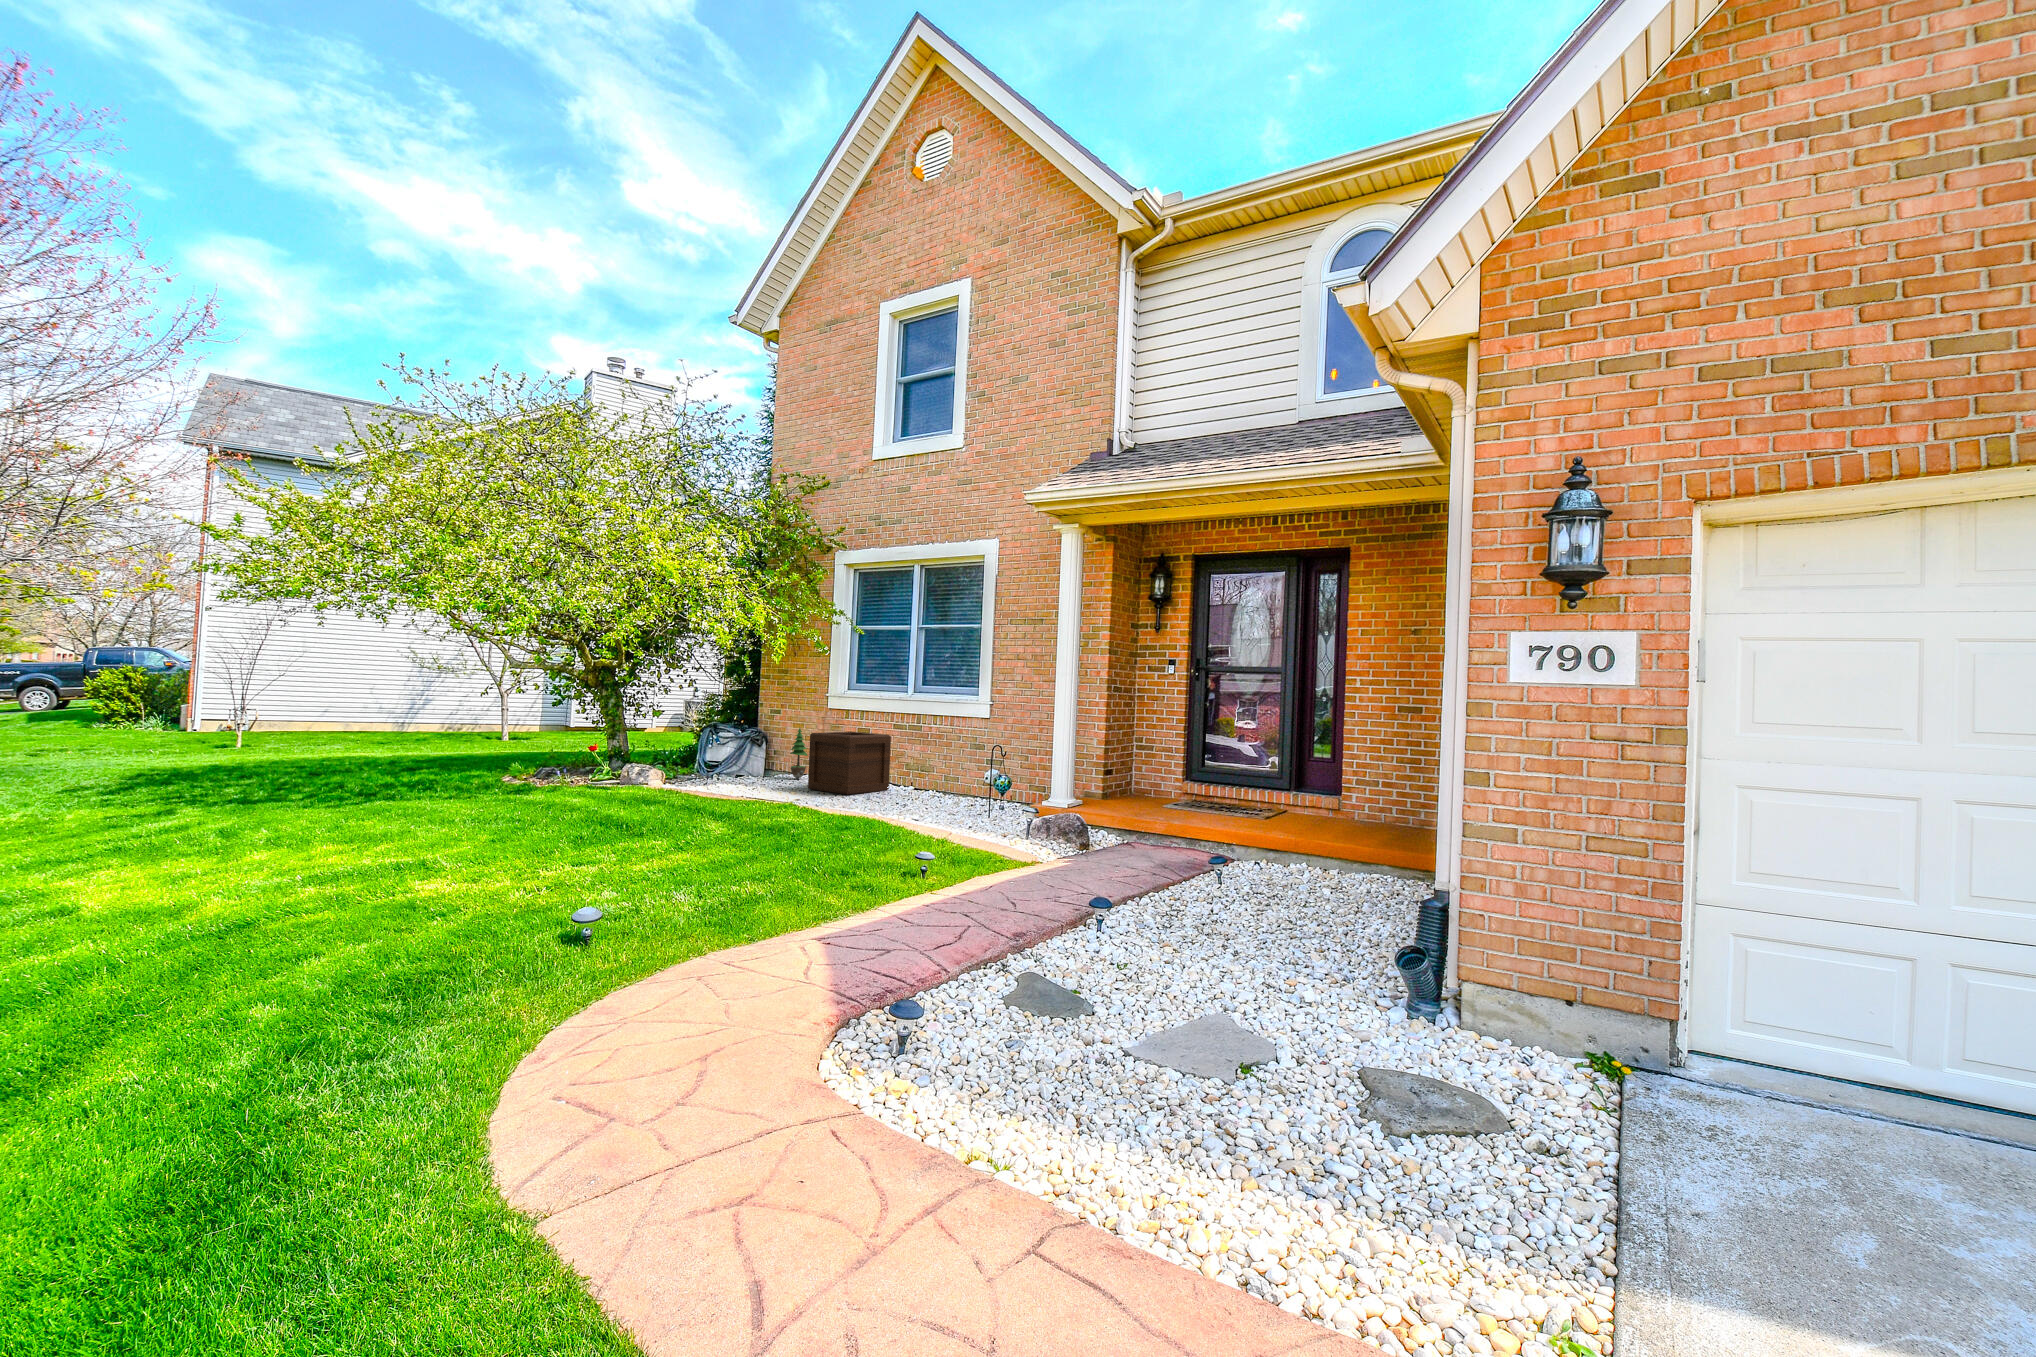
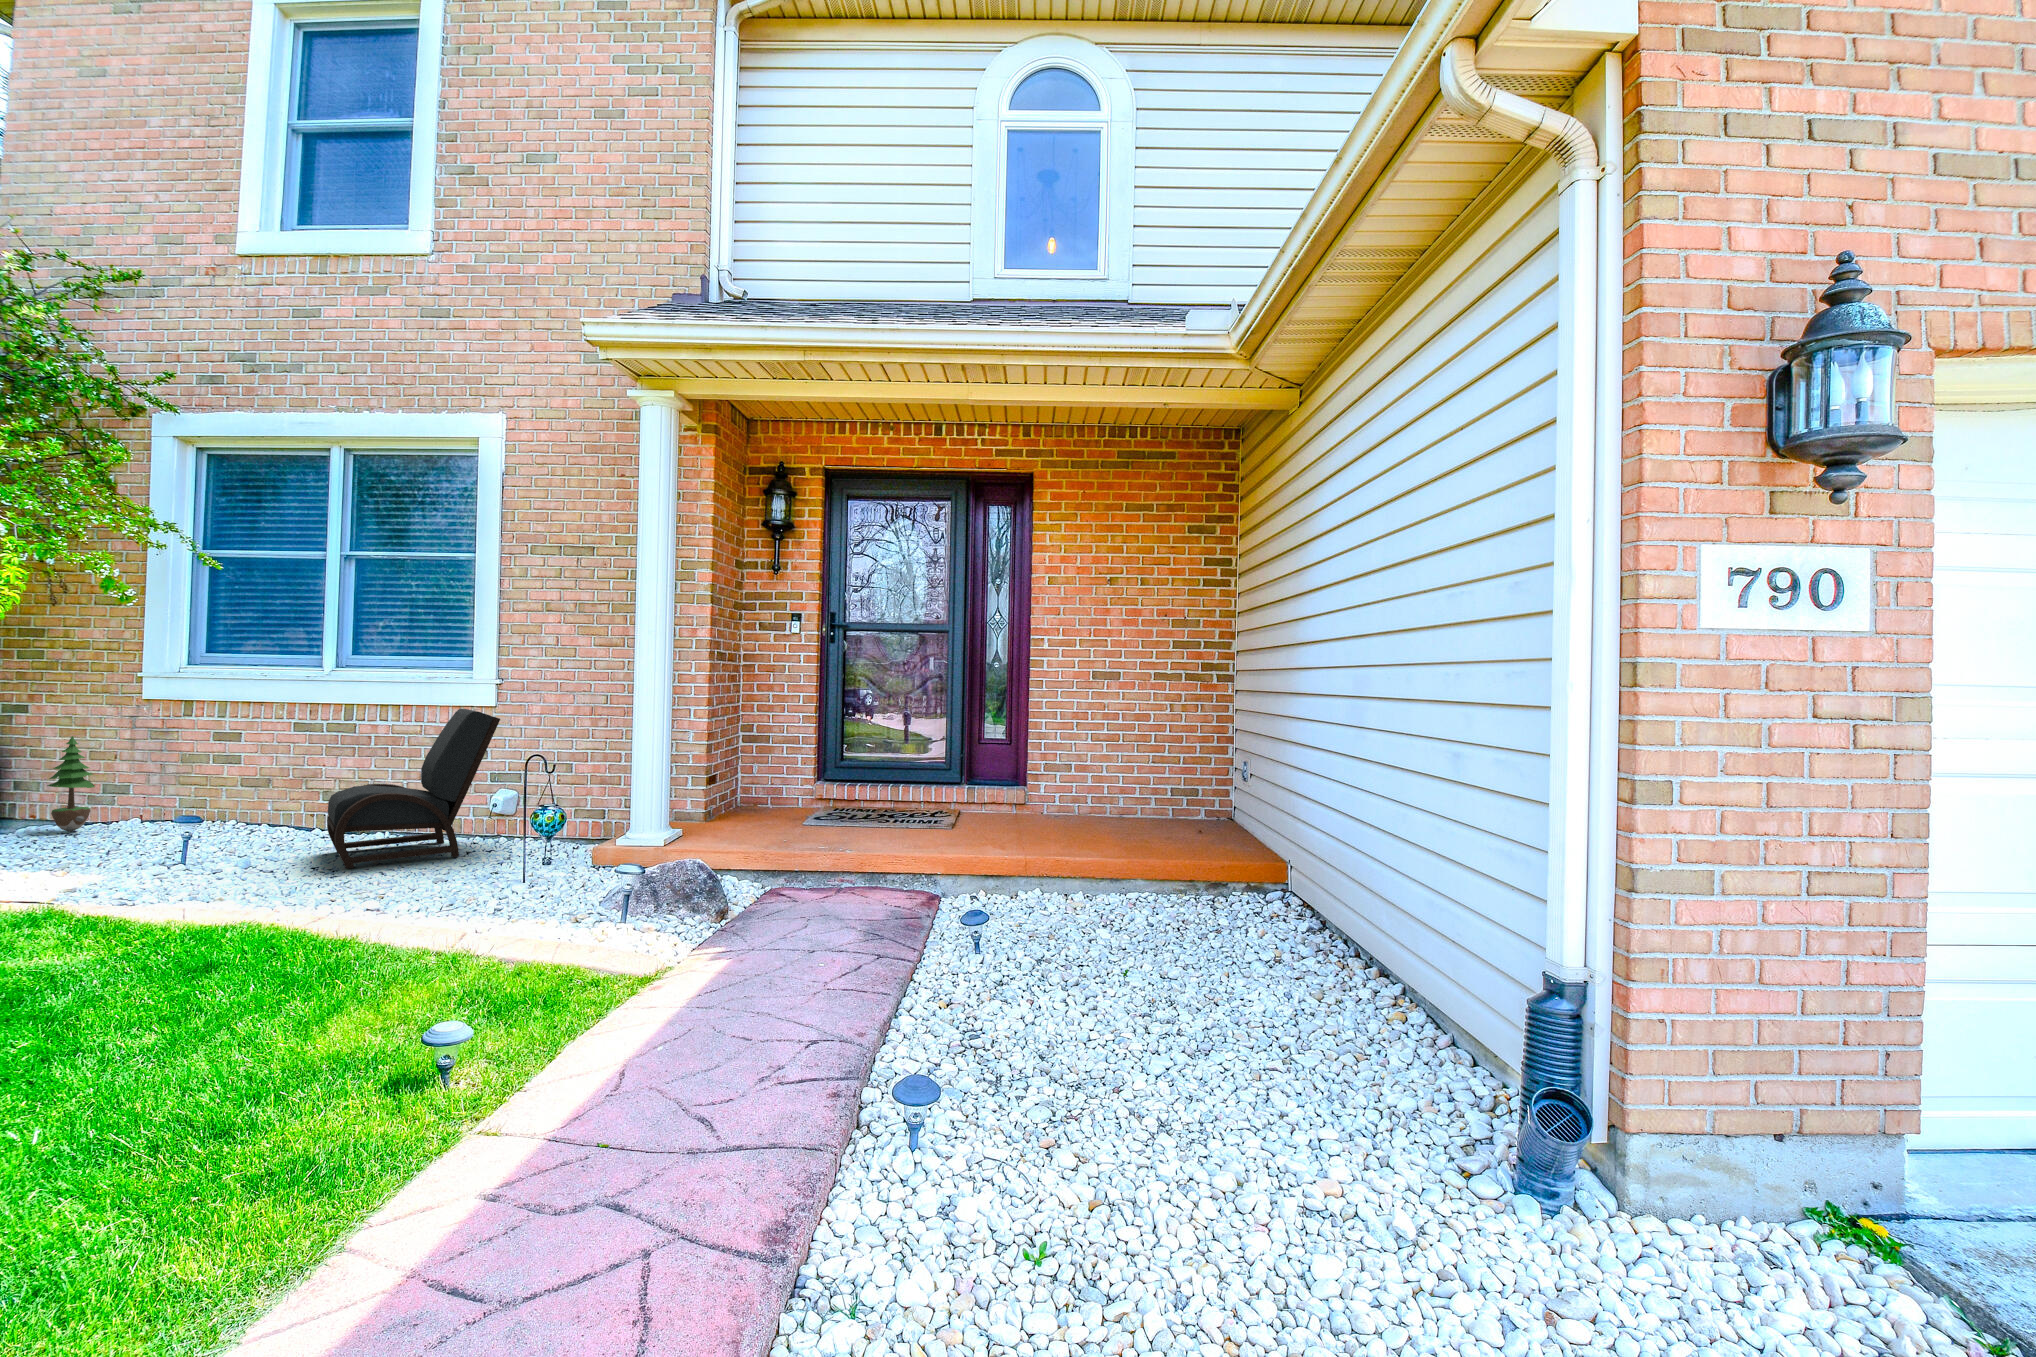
lounge chair: none [903,719,989,808] -> present [327,709,500,868]
wooden crate: present [808,732,891,795] -> none [98,739,293,856]

